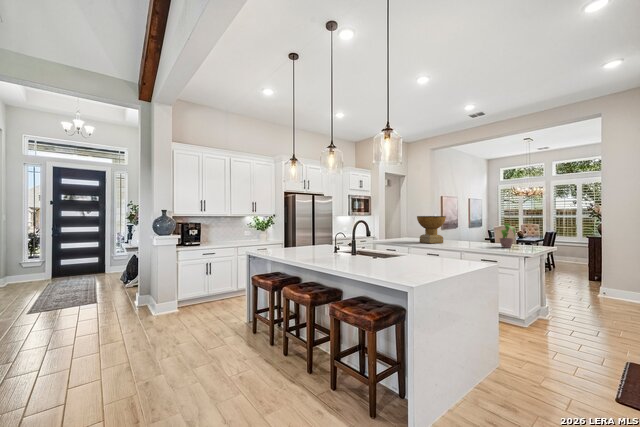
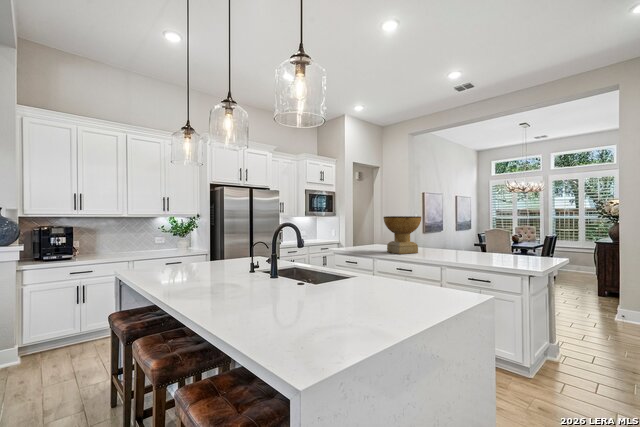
potted plant: present [500,224,515,248] -> none [485,226,519,261]

